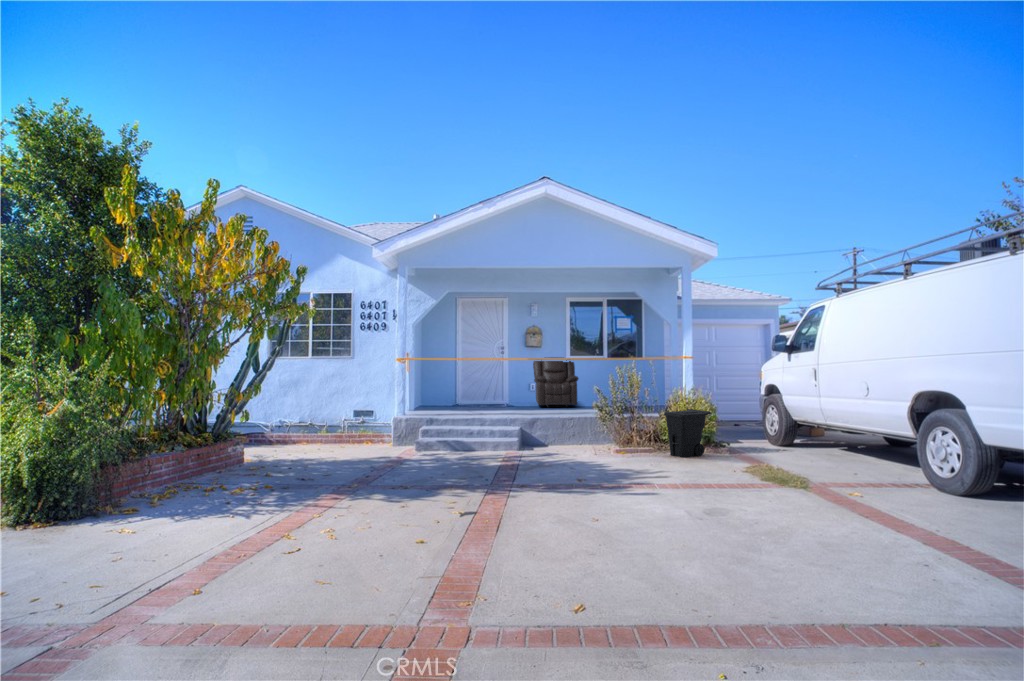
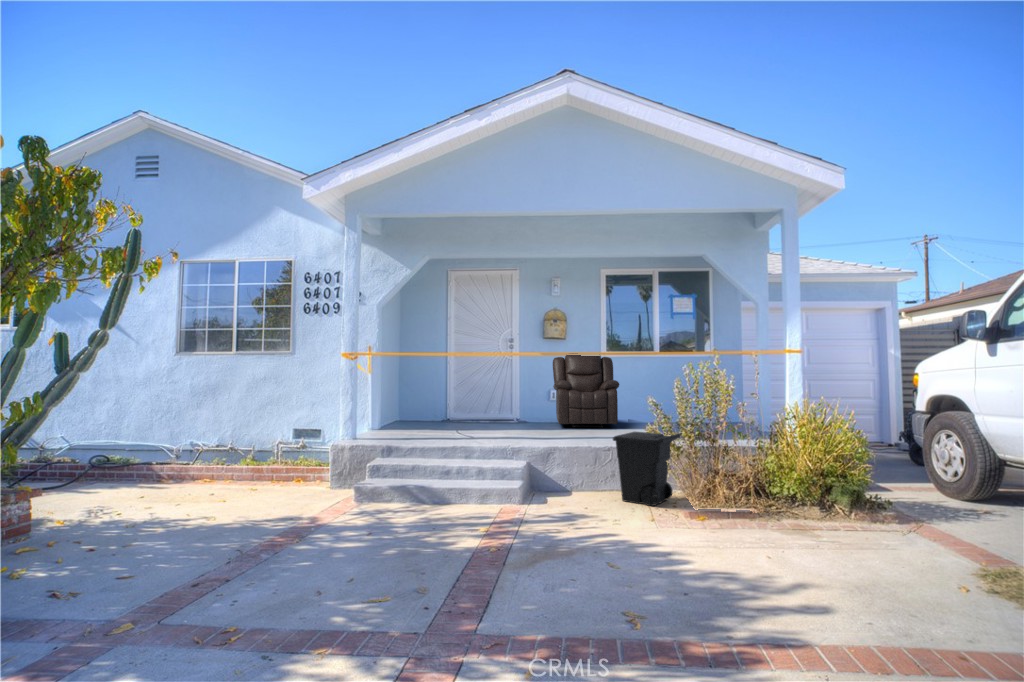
trash can: present [664,409,711,458] -> present [613,432,680,506]

